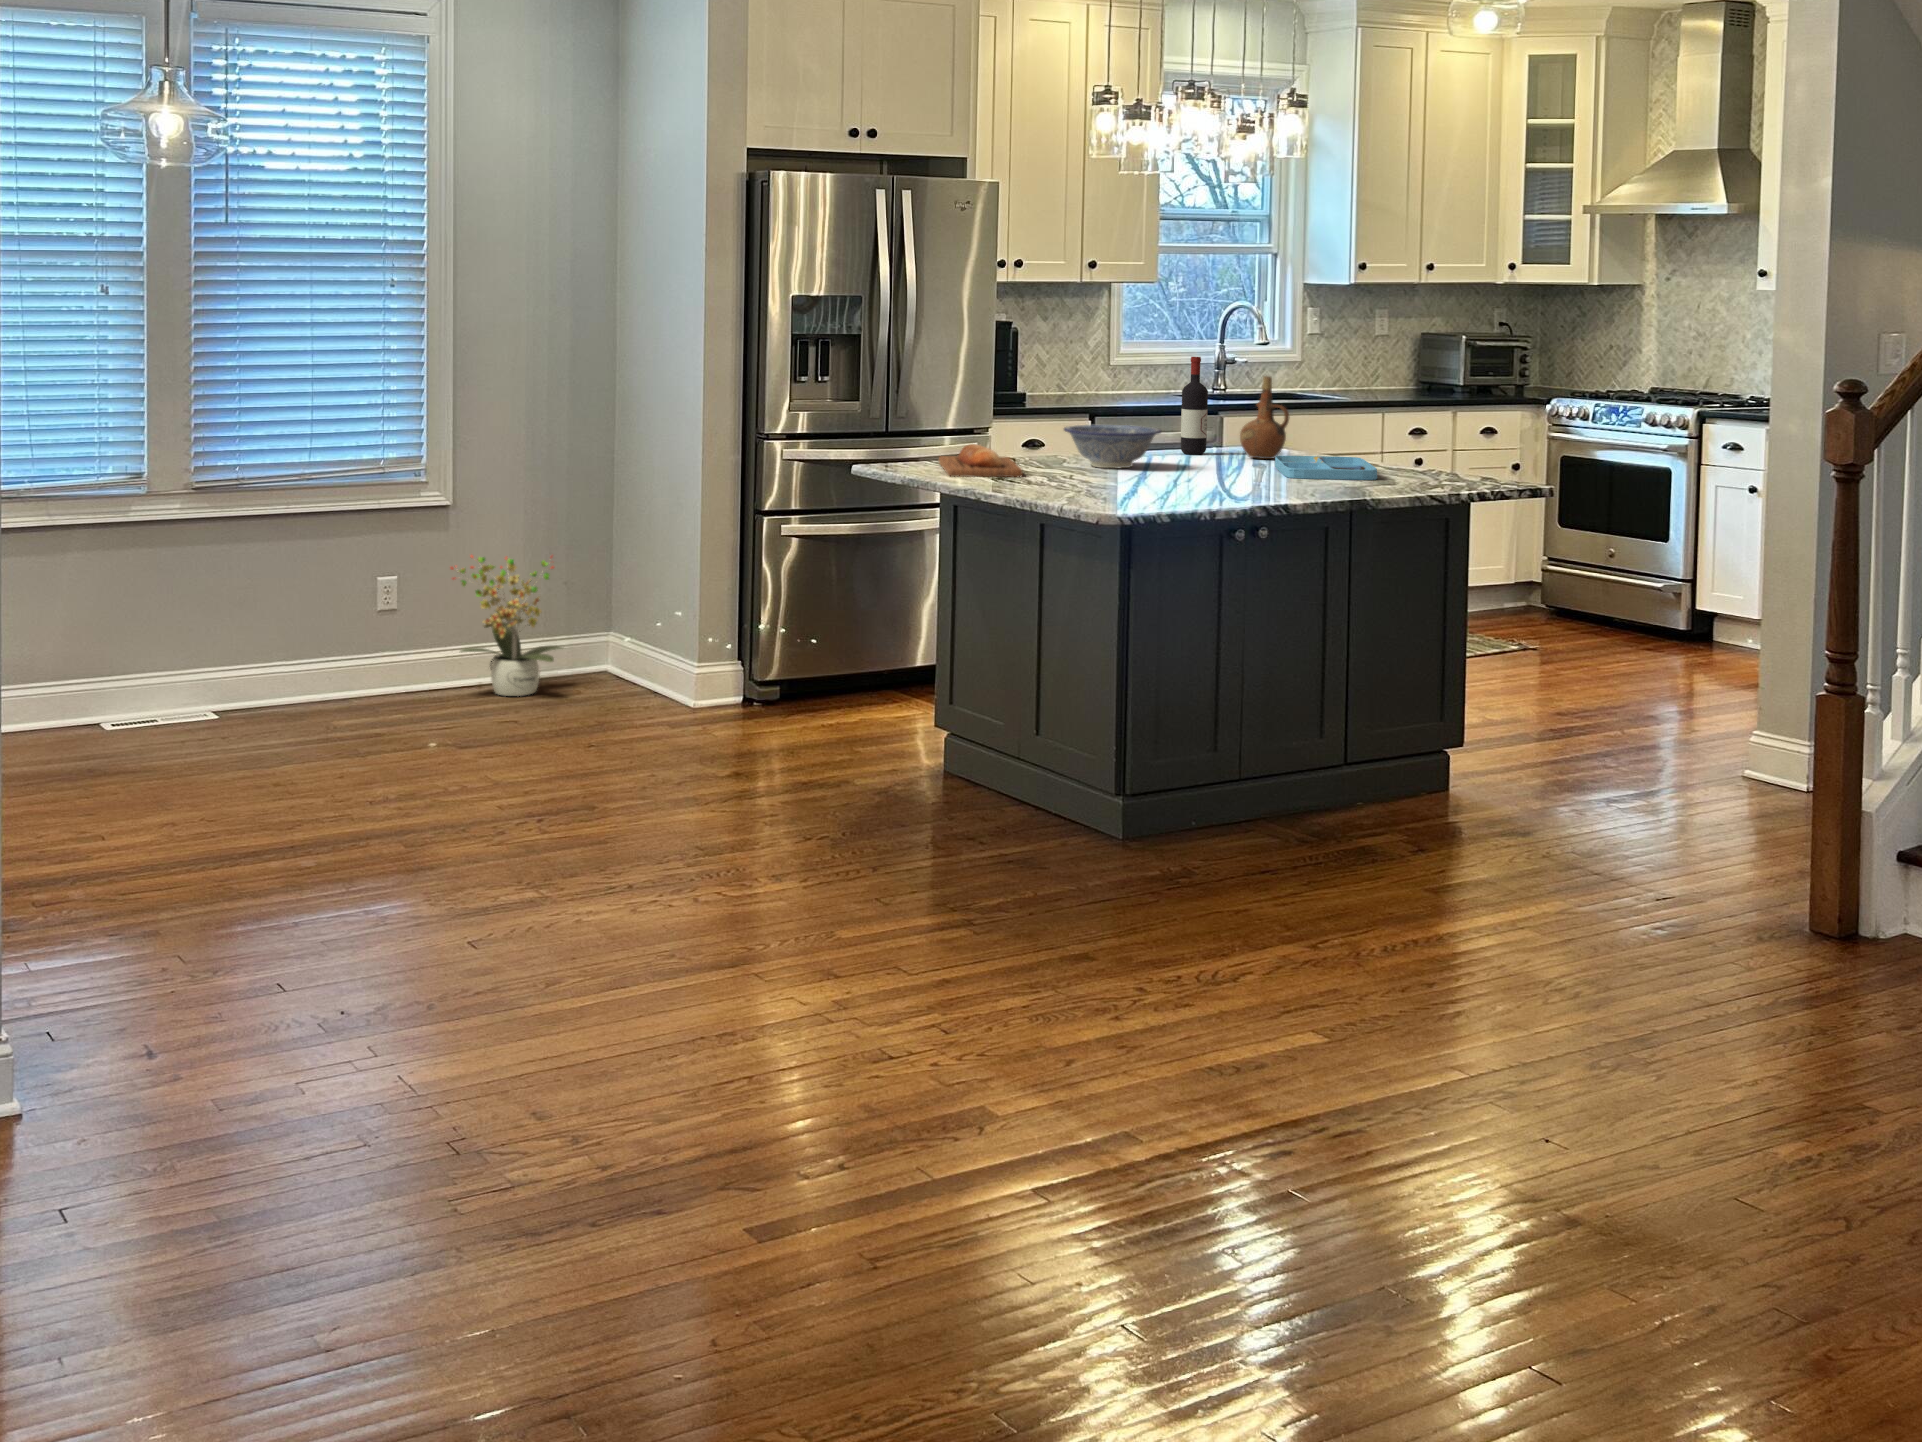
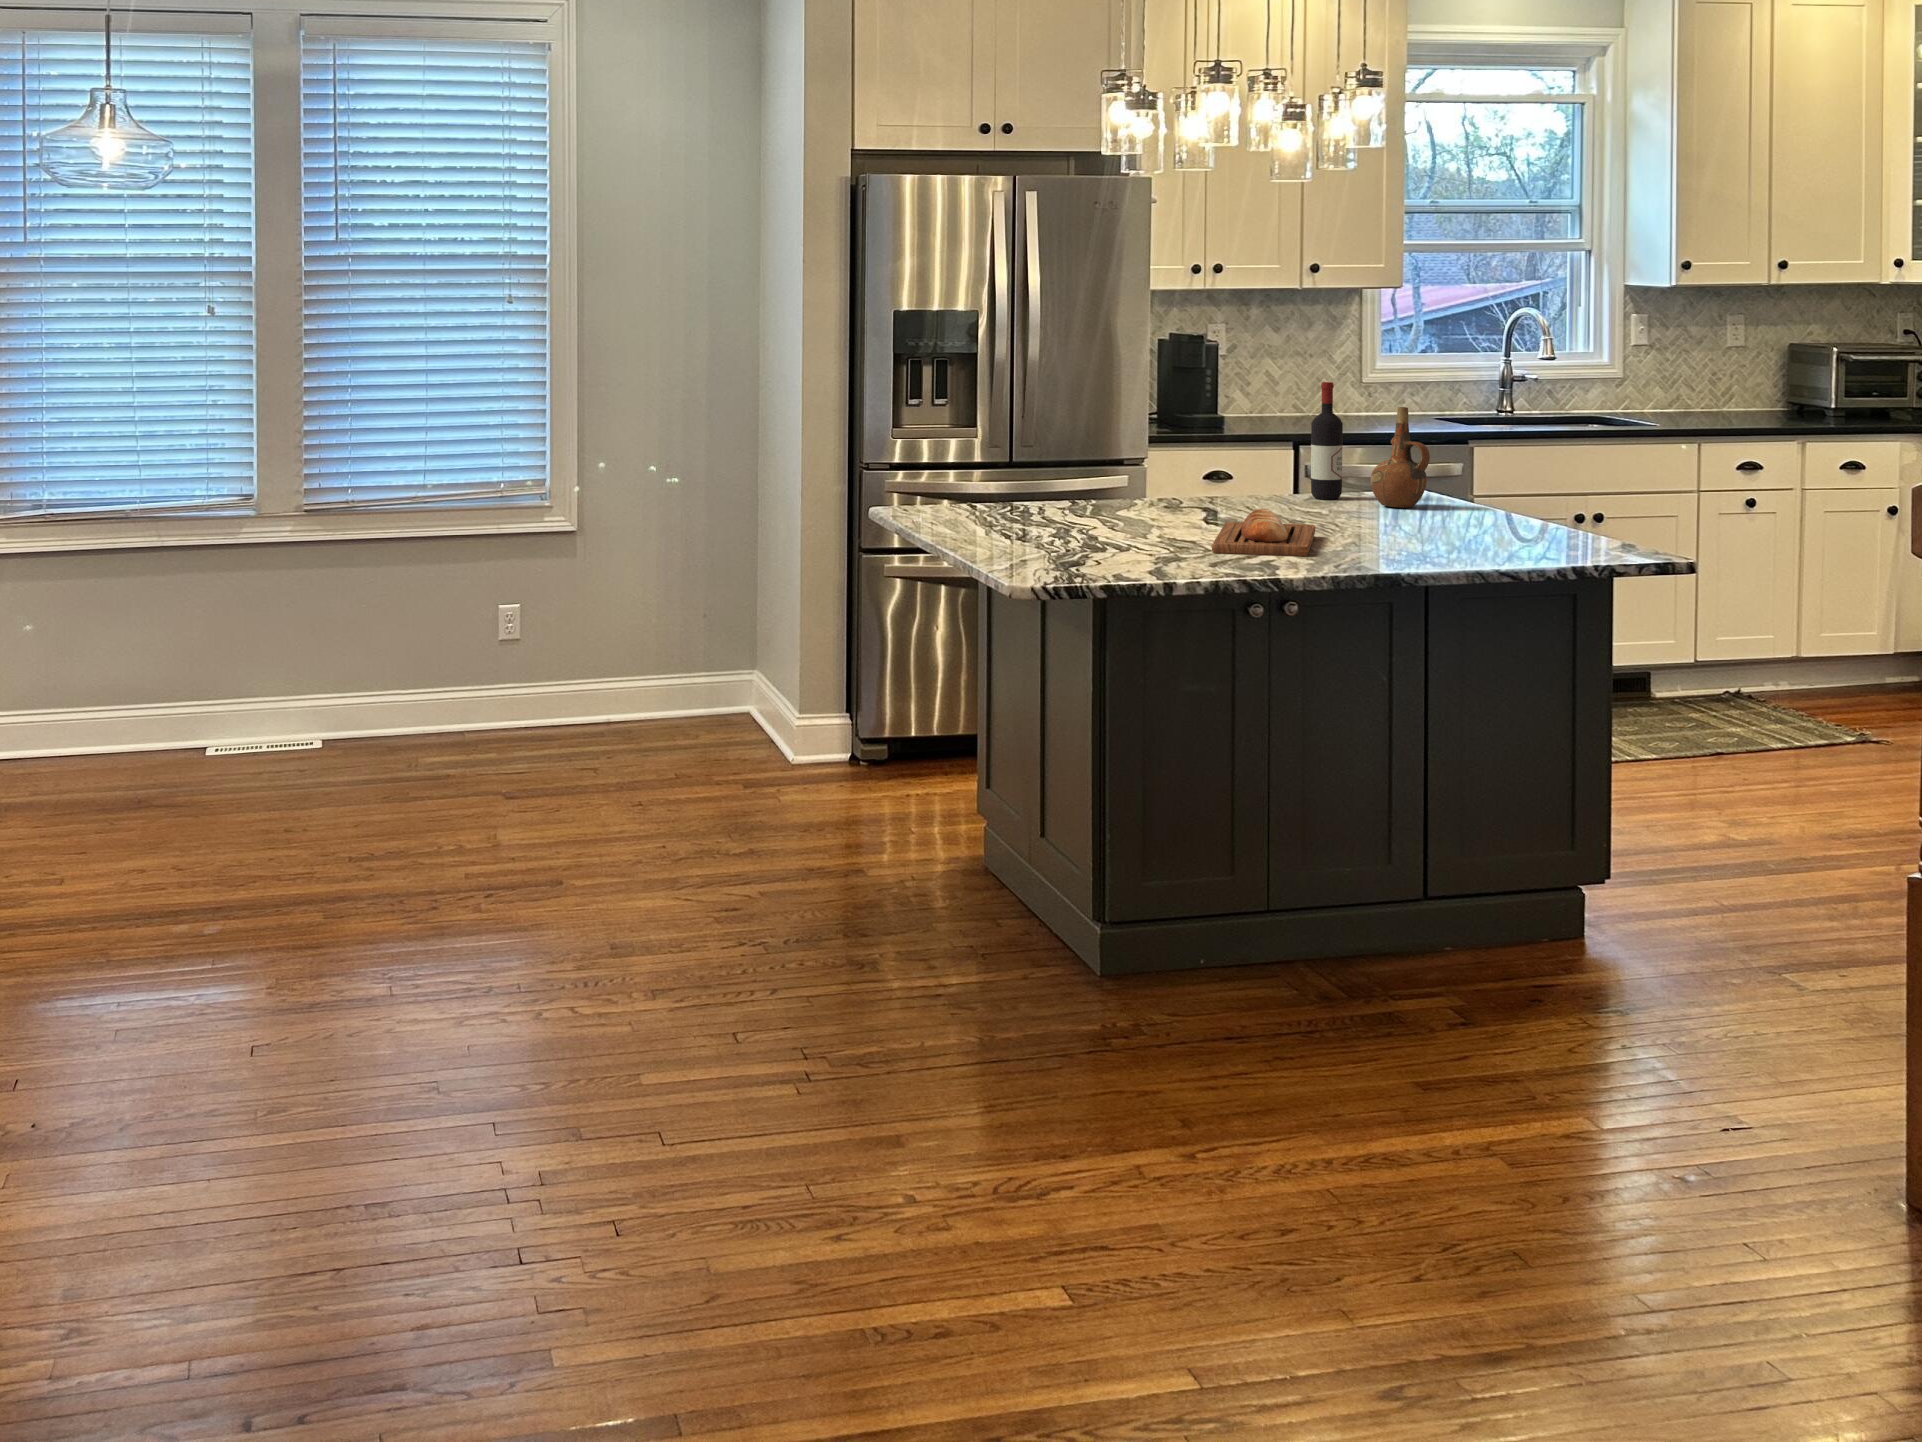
decorative bowl: present [1064,425,1161,468] -> none [1119,464,1236,518]
bread loaf: present [939,444,1023,477] -> present [1212,509,1315,557]
tray: present [1275,456,1377,480] -> none [1361,506,1488,542]
potted plant: present [451,555,562,696] -> none [555,586,685,740]

